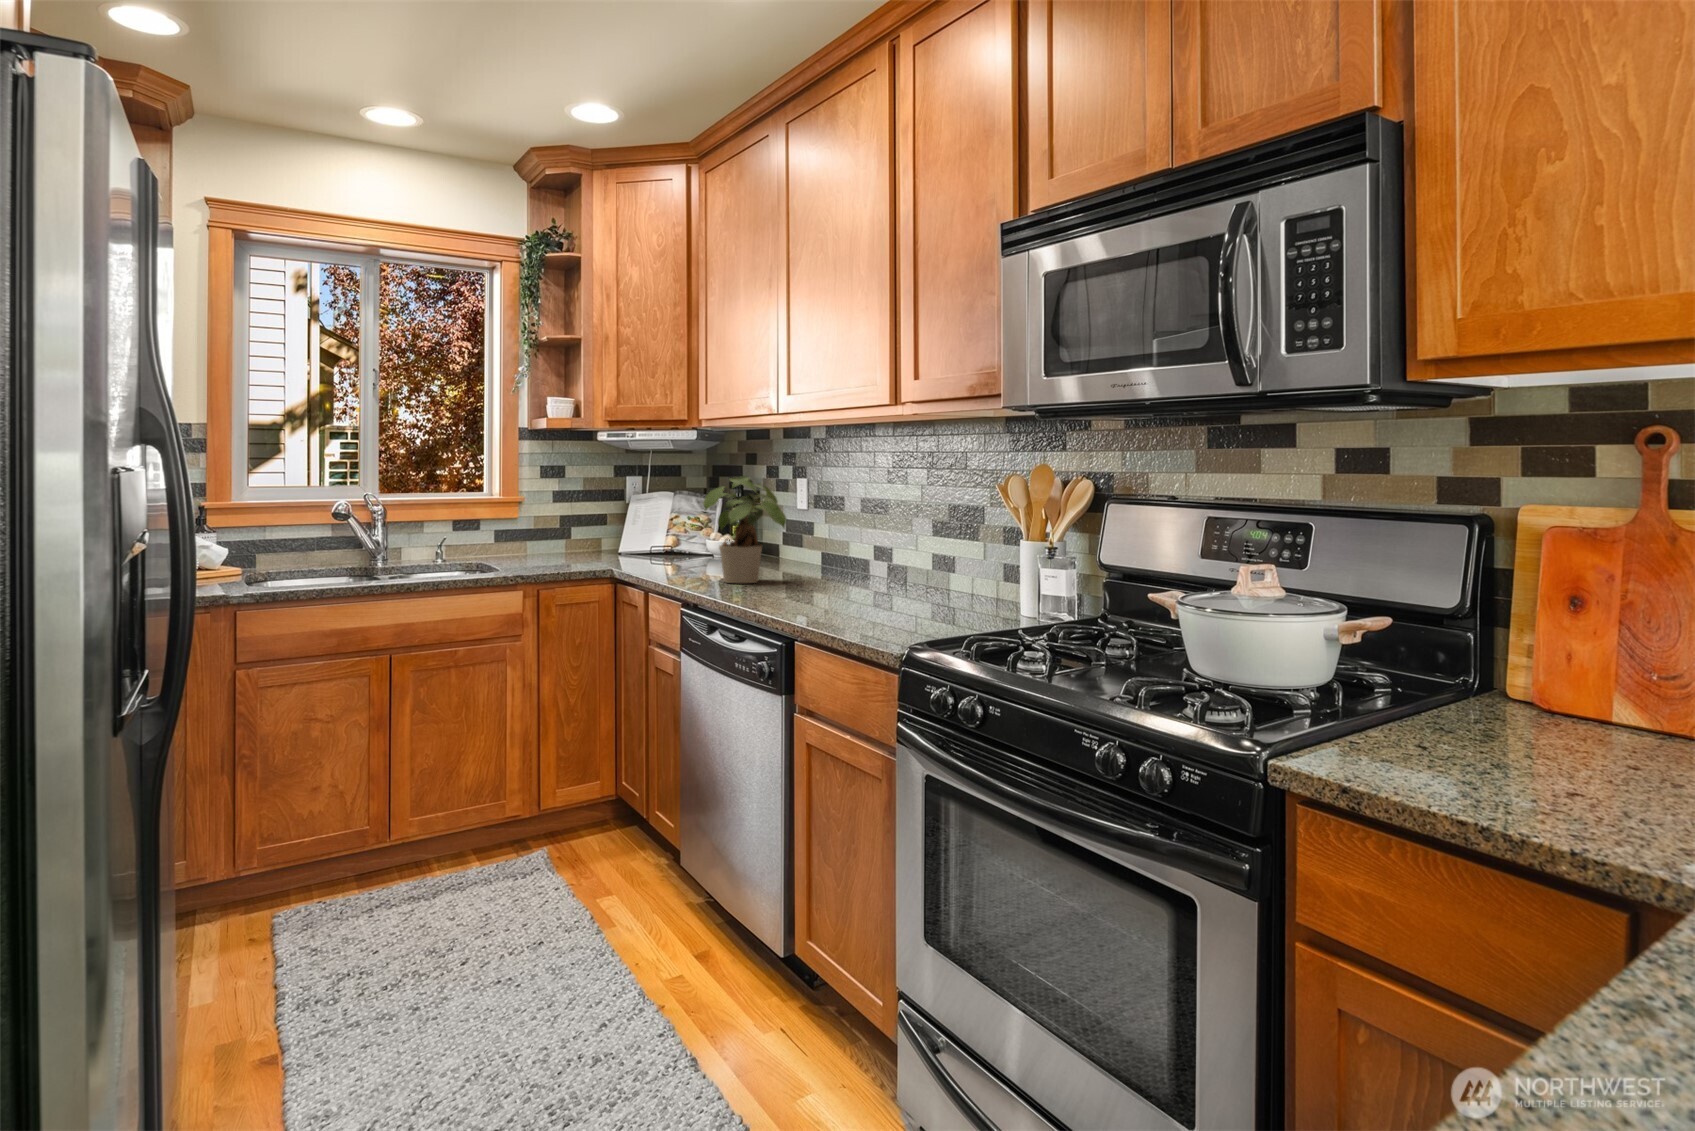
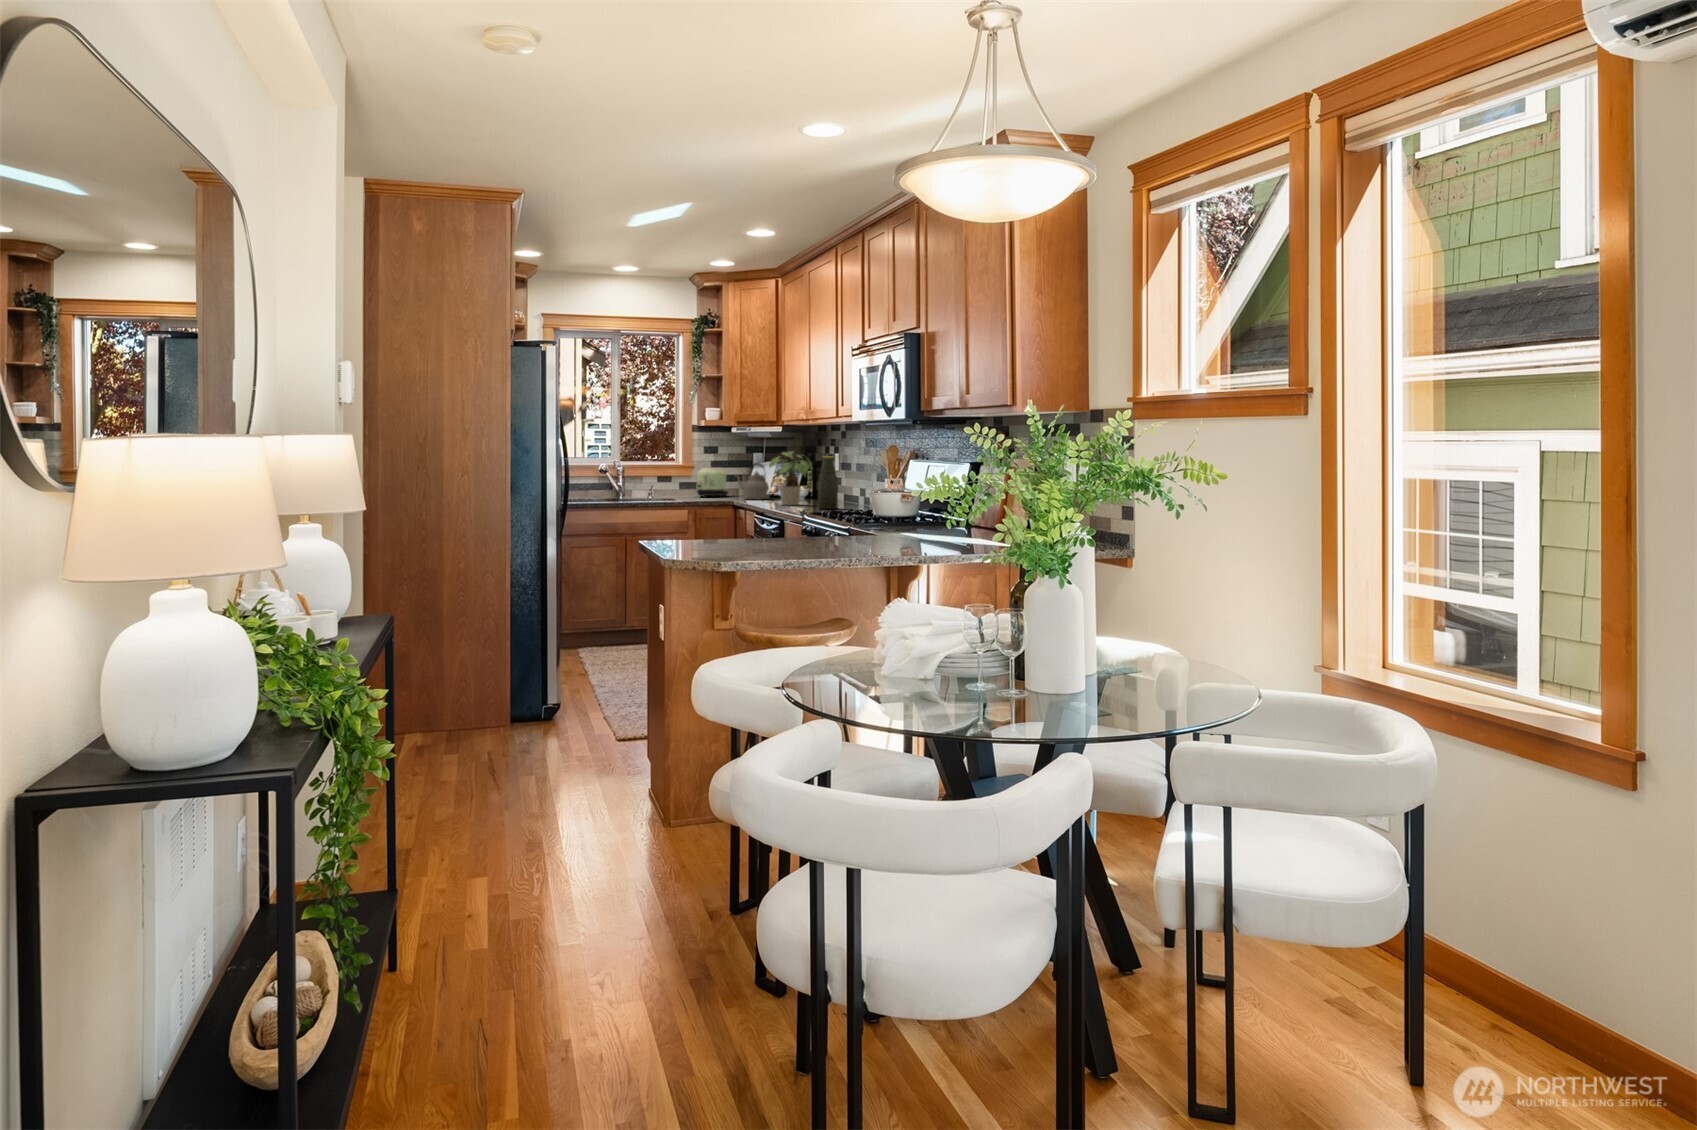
bottle: none [825,487,865,598] -> present [818,456,838,509]
kettle: none [605,497,672,564] -> present [737,463,769,499]
toaster: none [528,505,587,556] -> present [697,468,728,497]

